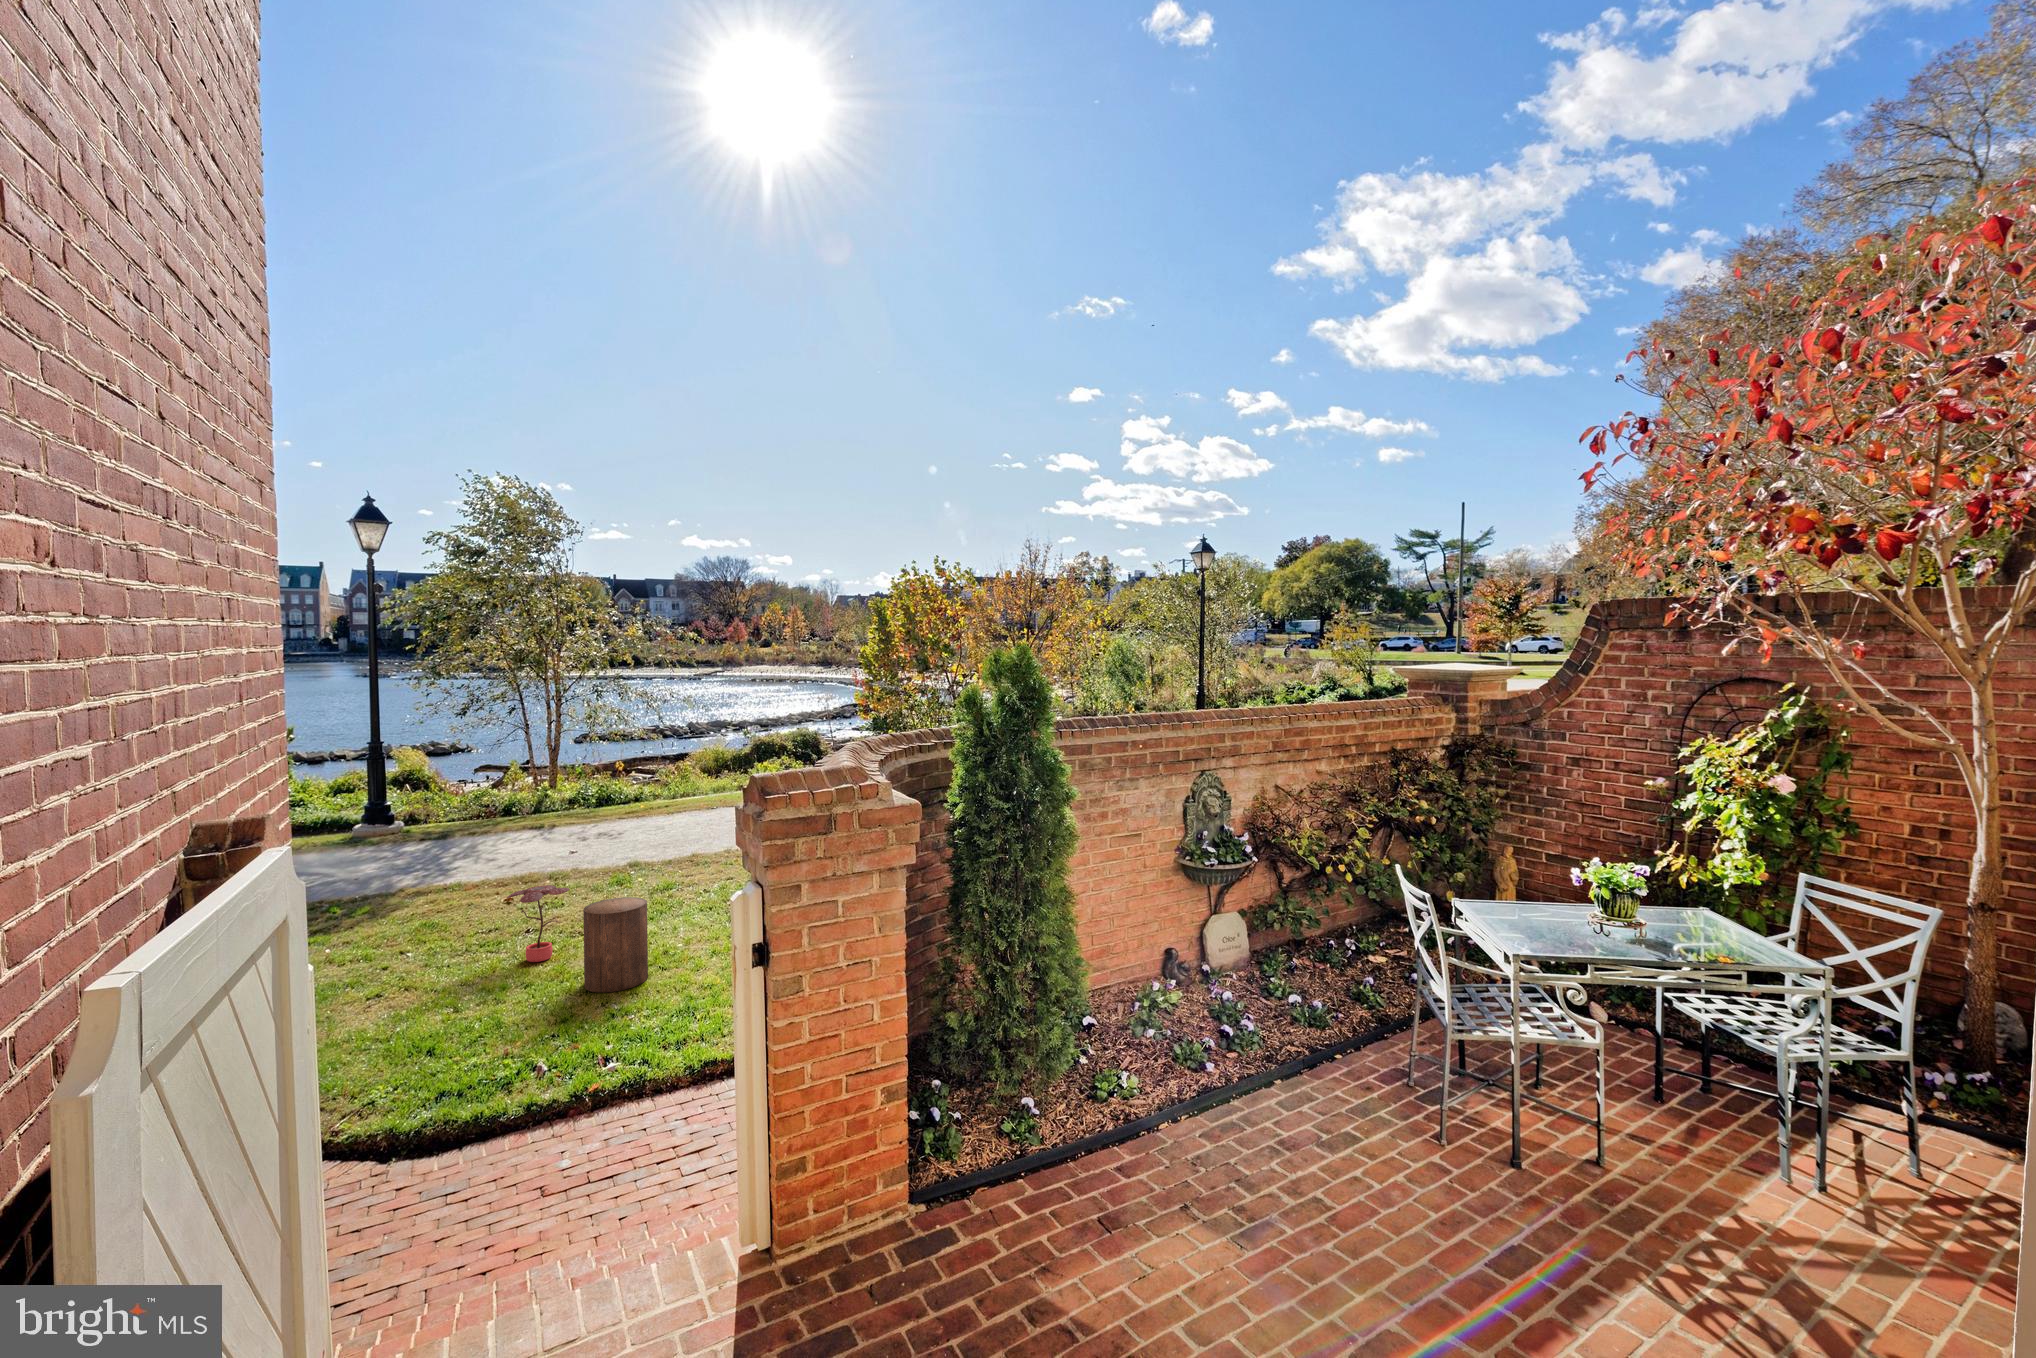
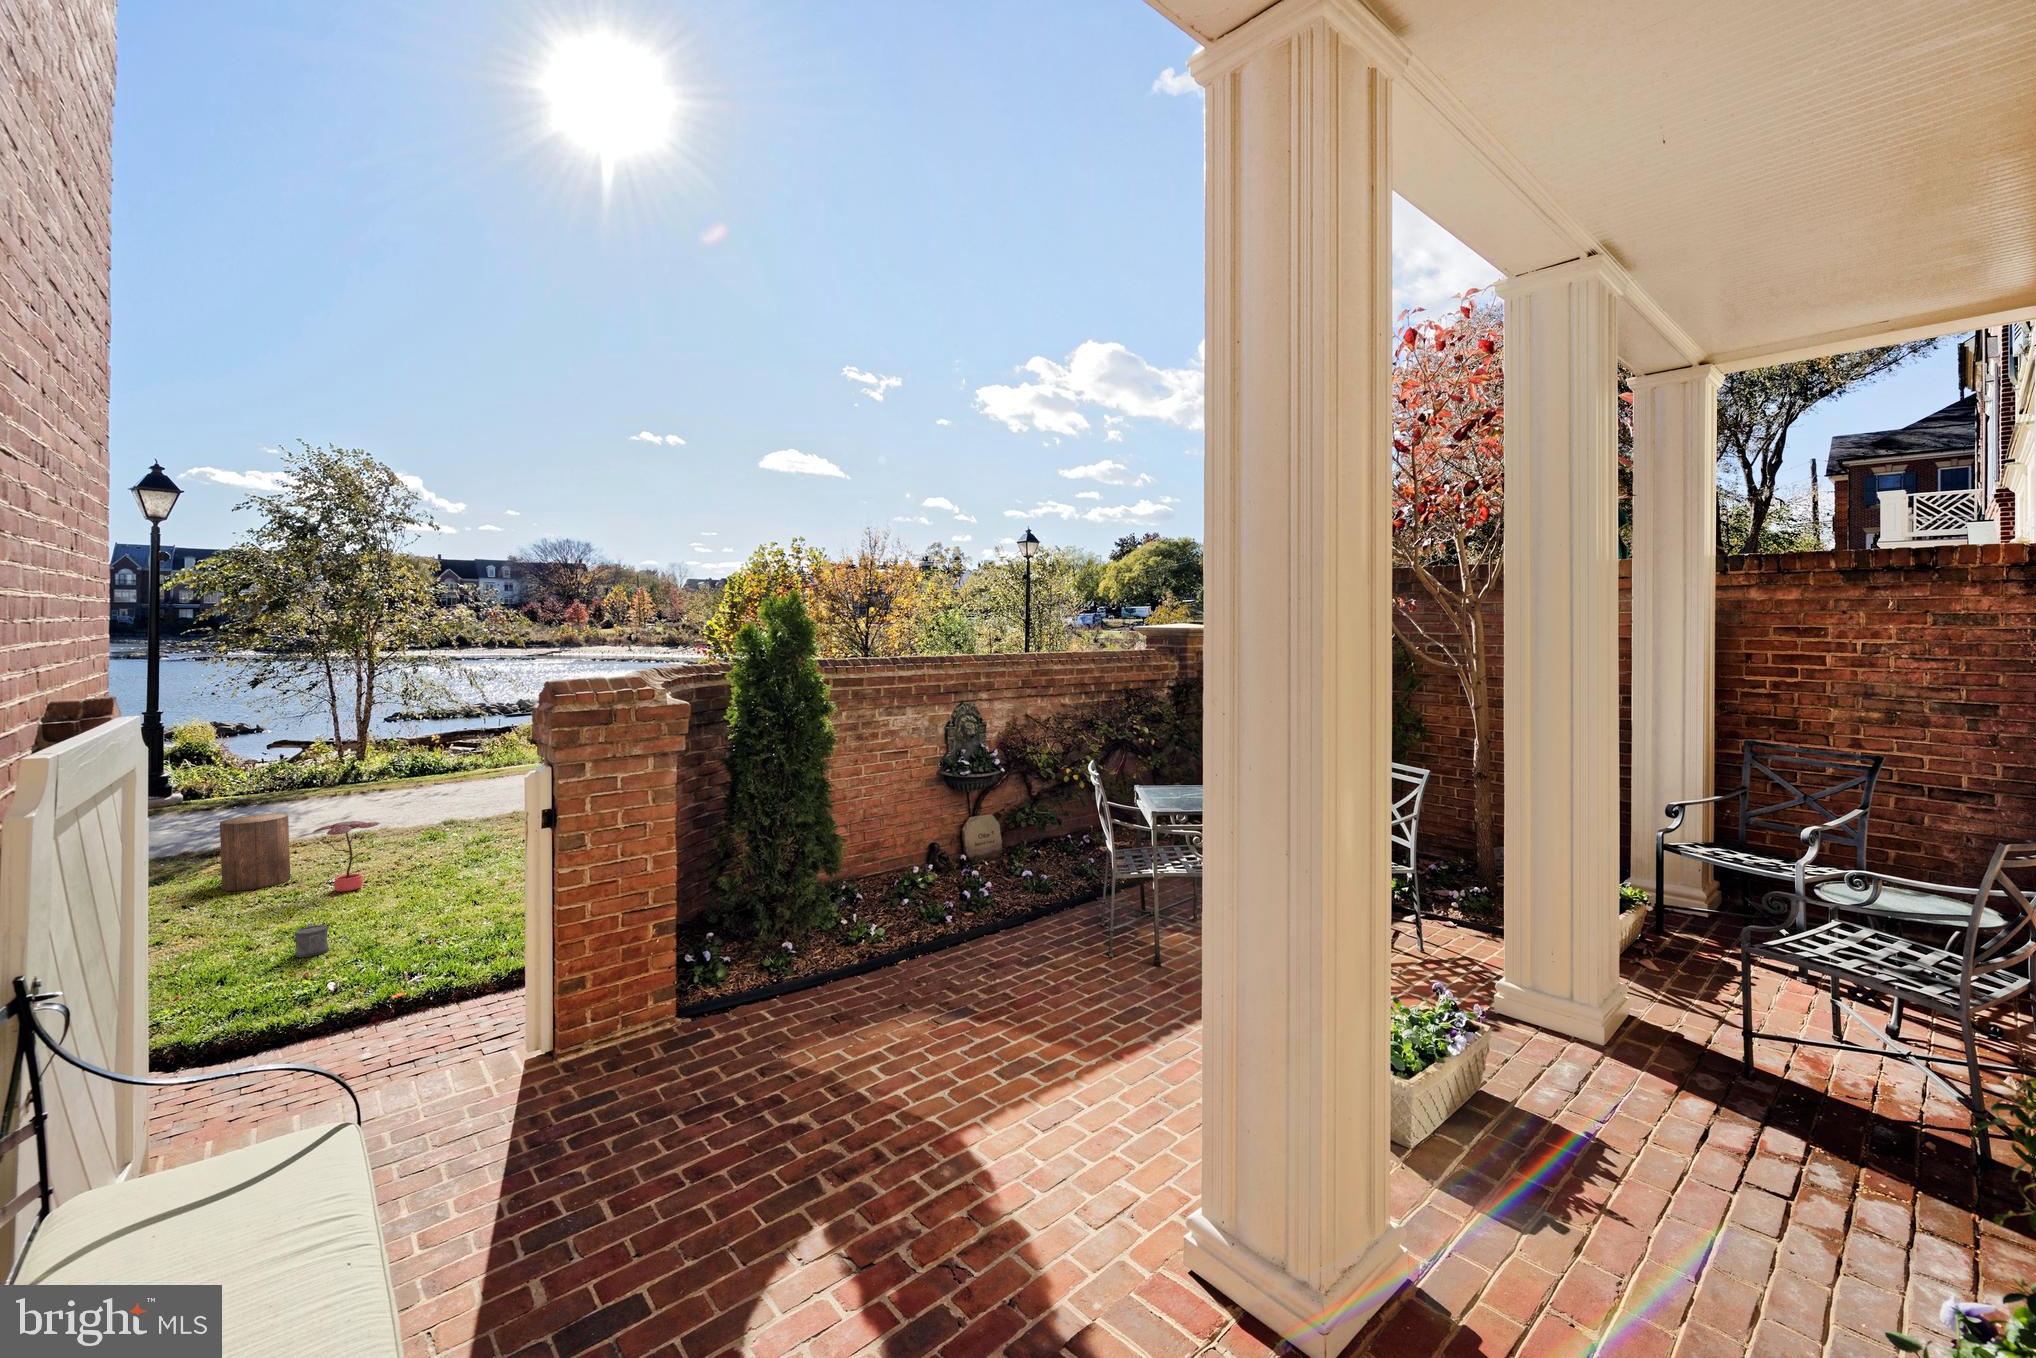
stool: present [583,897,648,992] -> present [220,814,290,891]
watering can: none [489,1015,522,1057] -> present [294,923,329,957]

